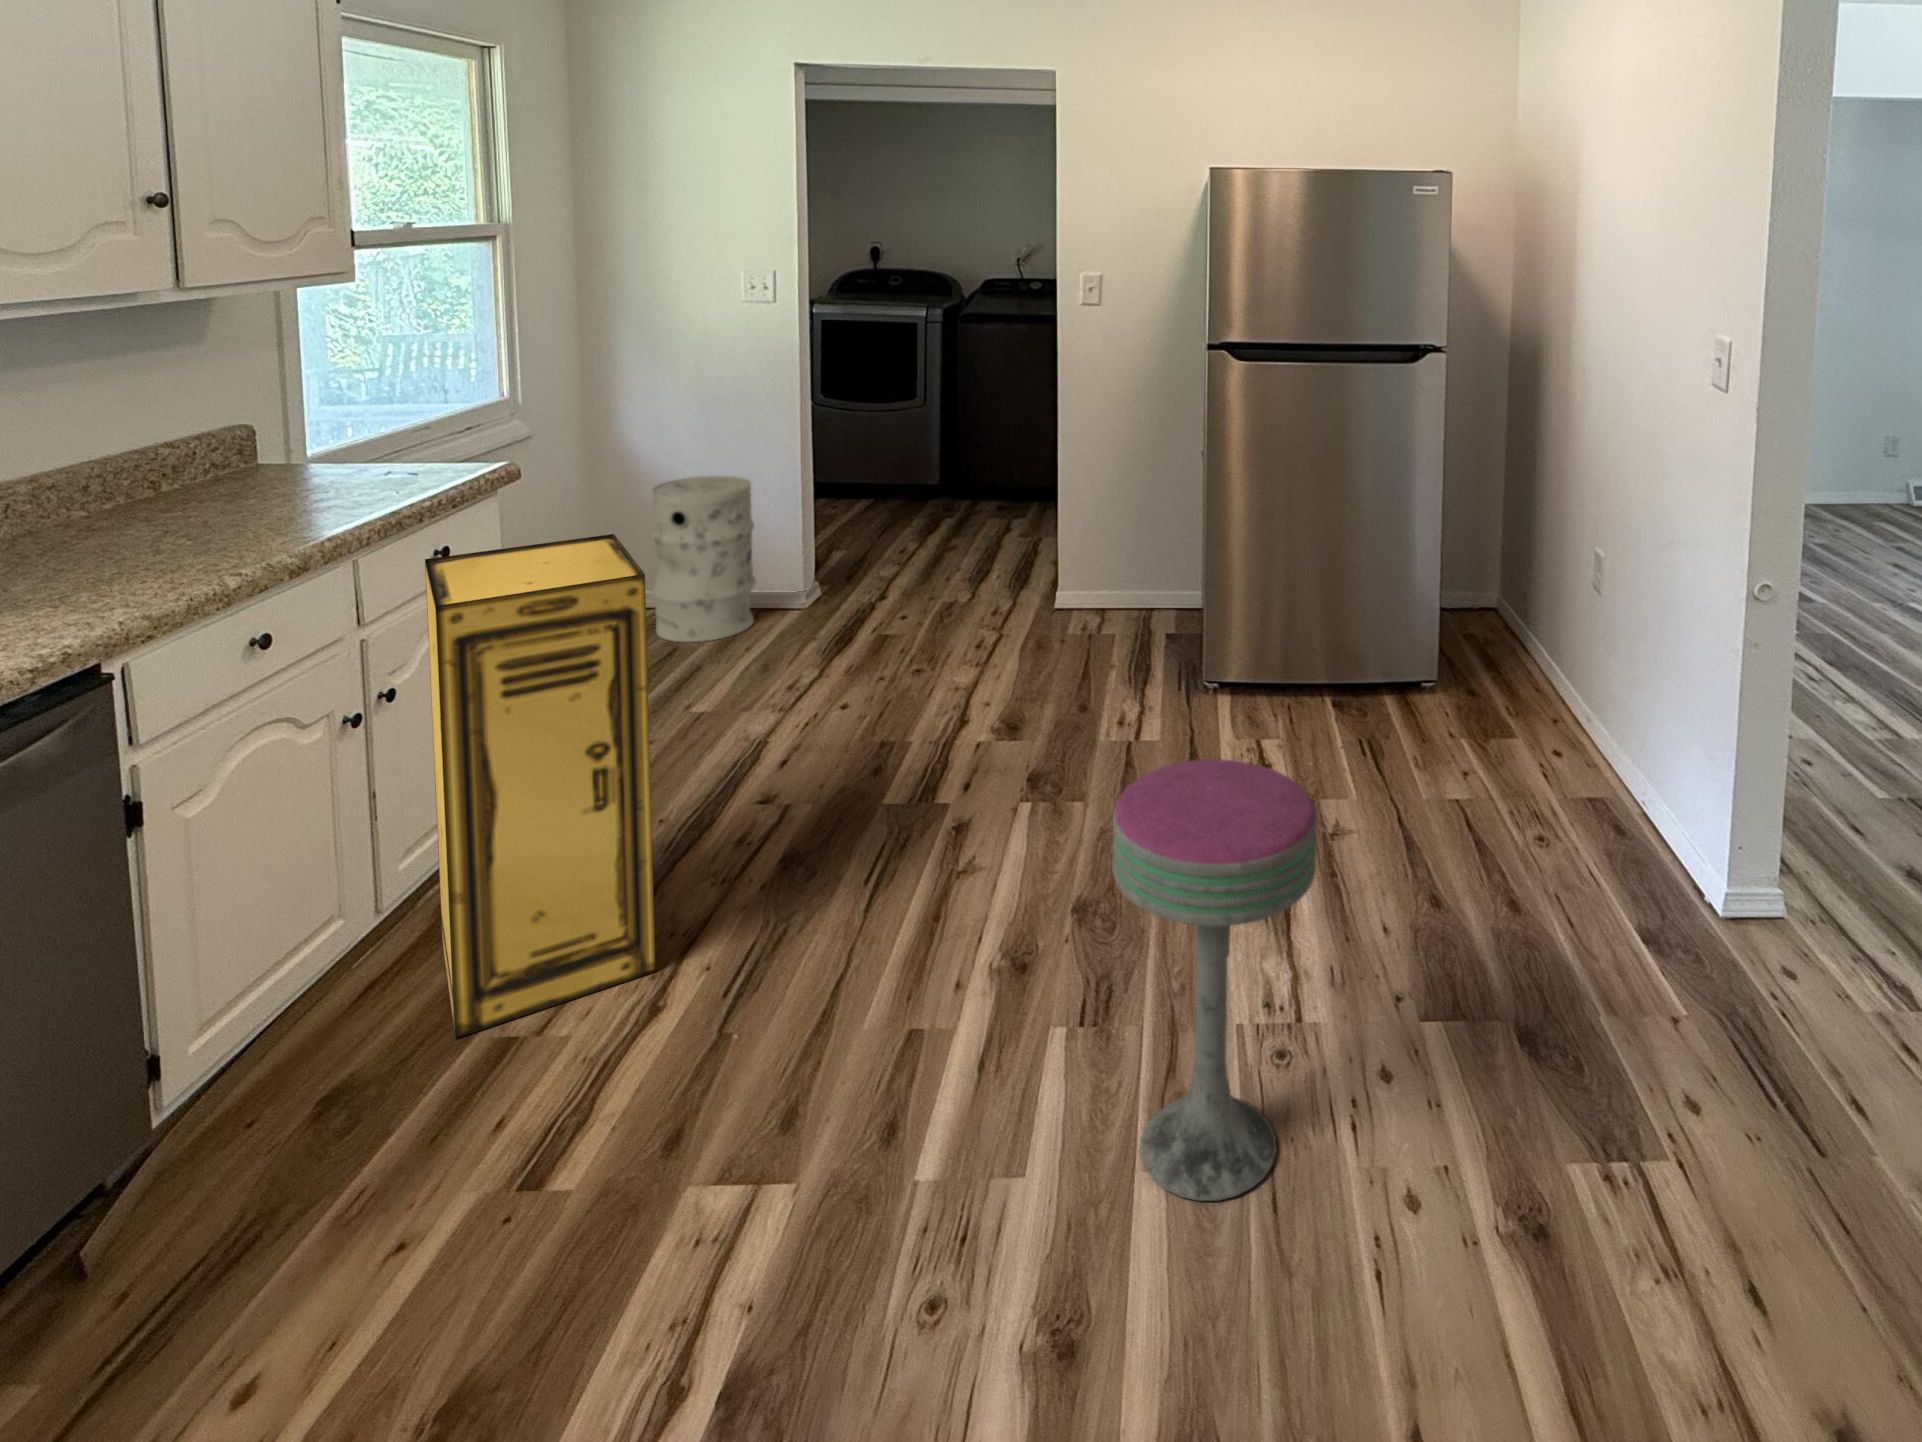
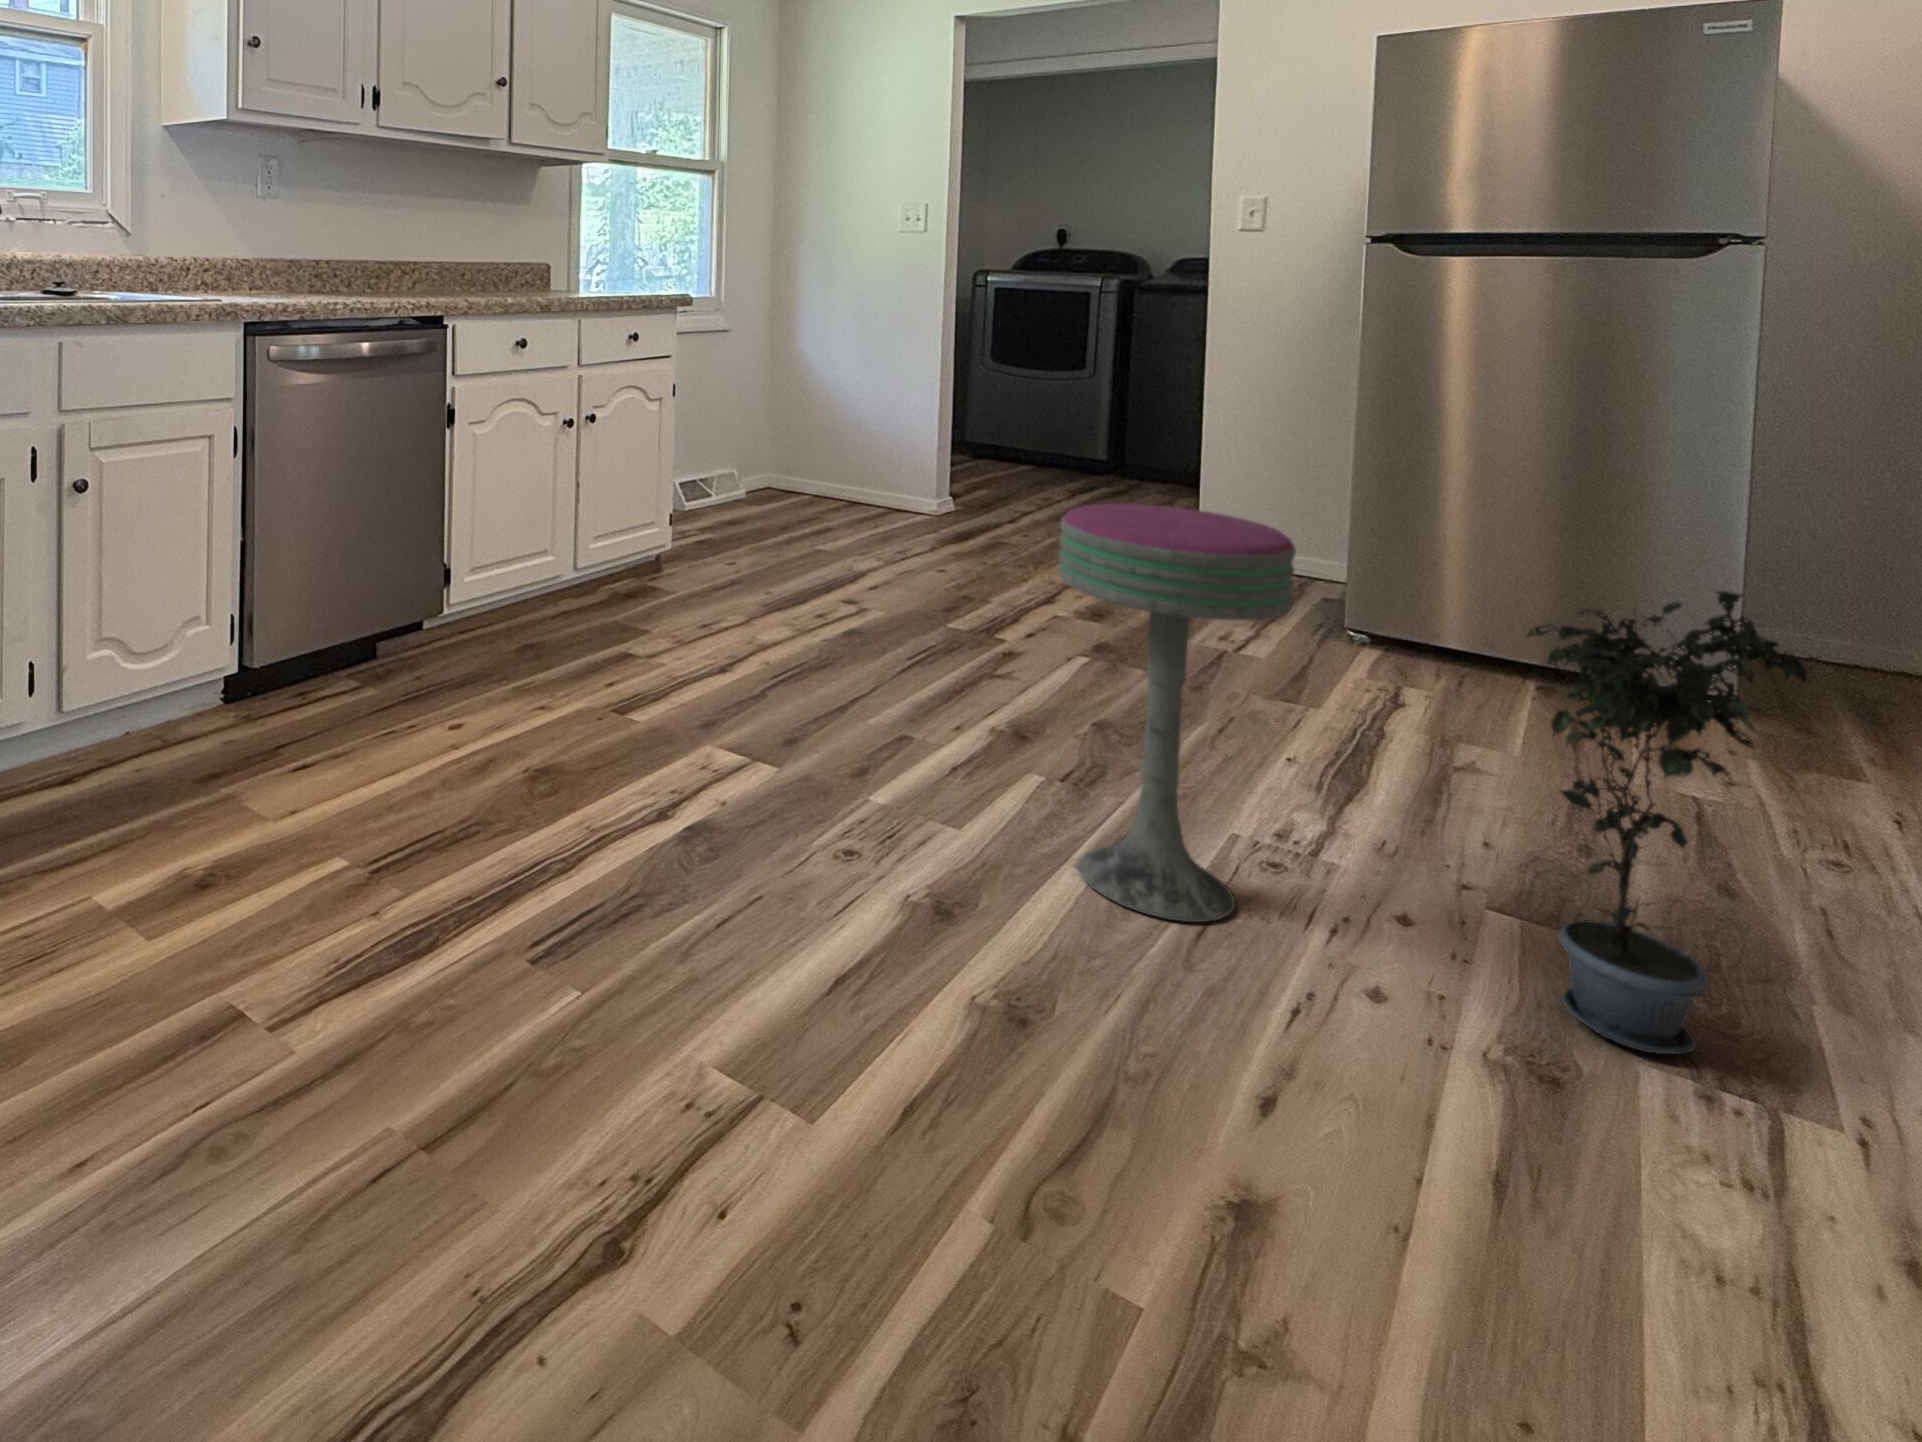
trash can: present [651,476,756,642] -> none [808,381,894,516]
storage cabinet: present [425,534,656,1038] -> none [601,324,744,654]
potted plant: none [1472,781,1634,1143] -> present [1527,591,1807,1054]

